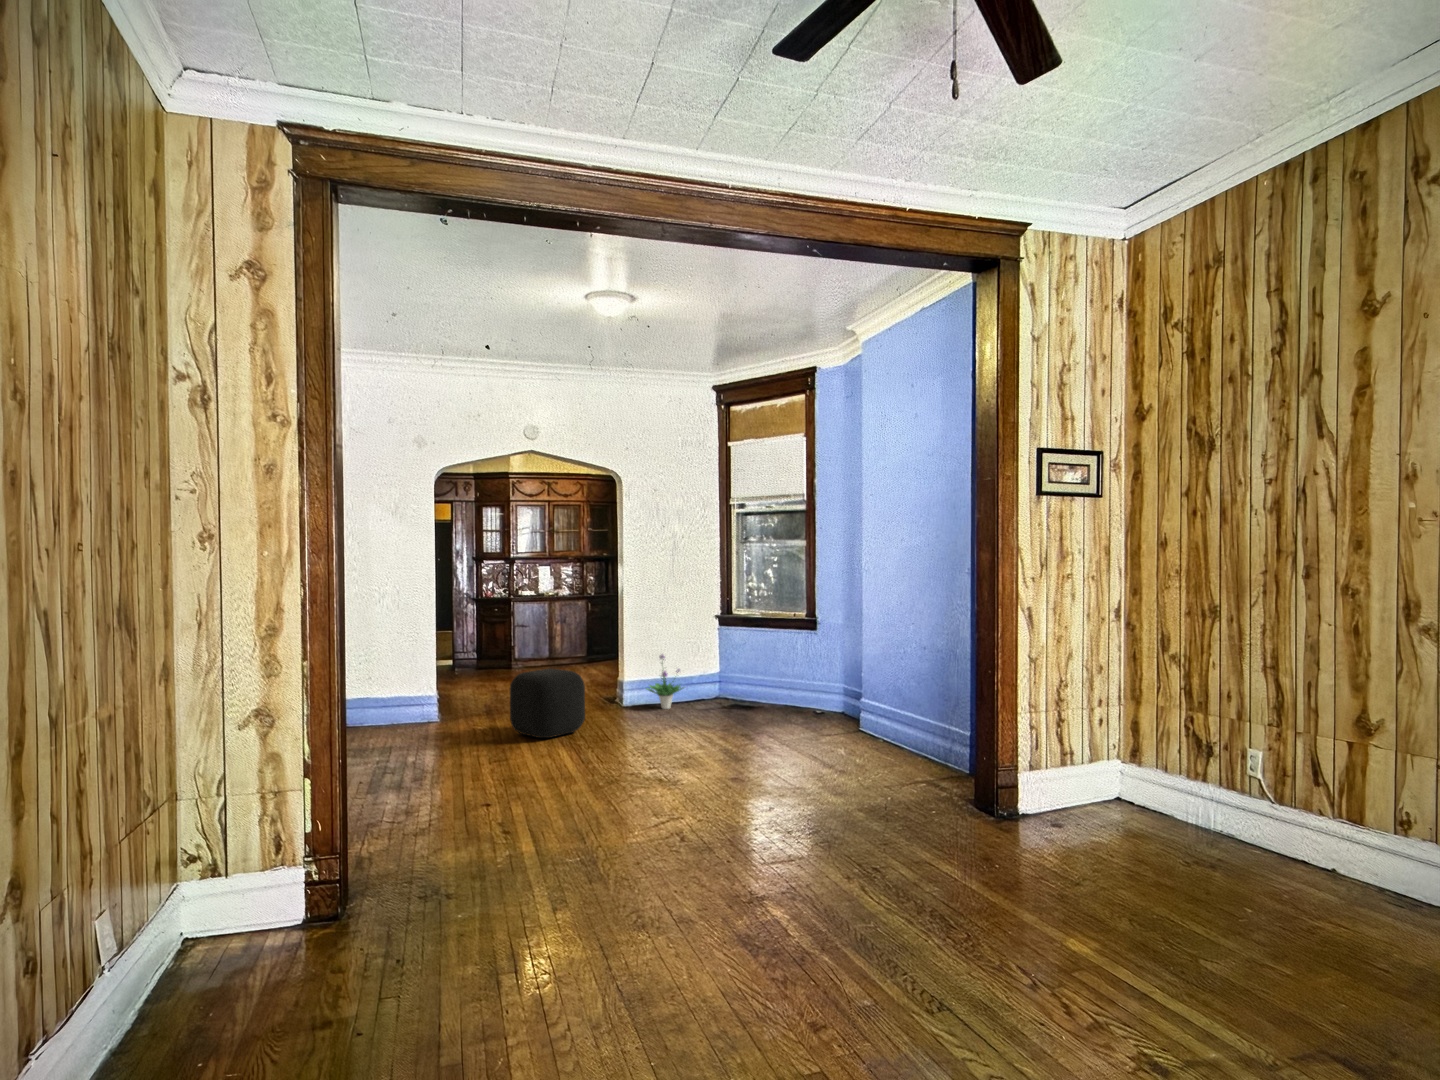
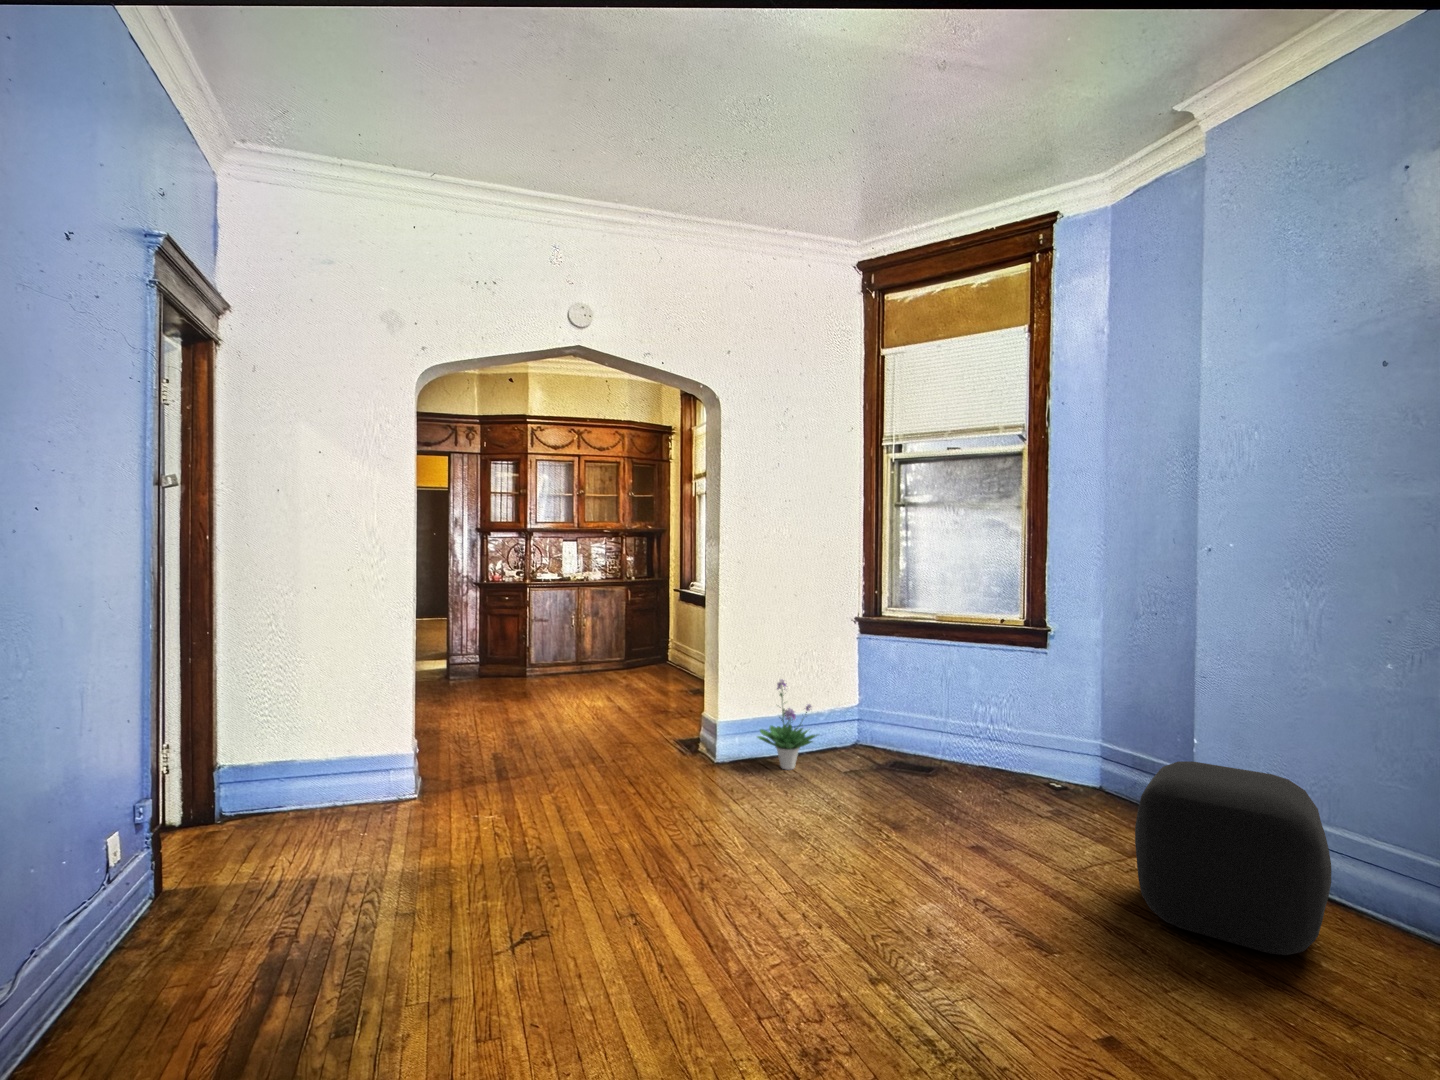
ottoman: present [510,668,585,738] -> present [1135,761,1331,955]

